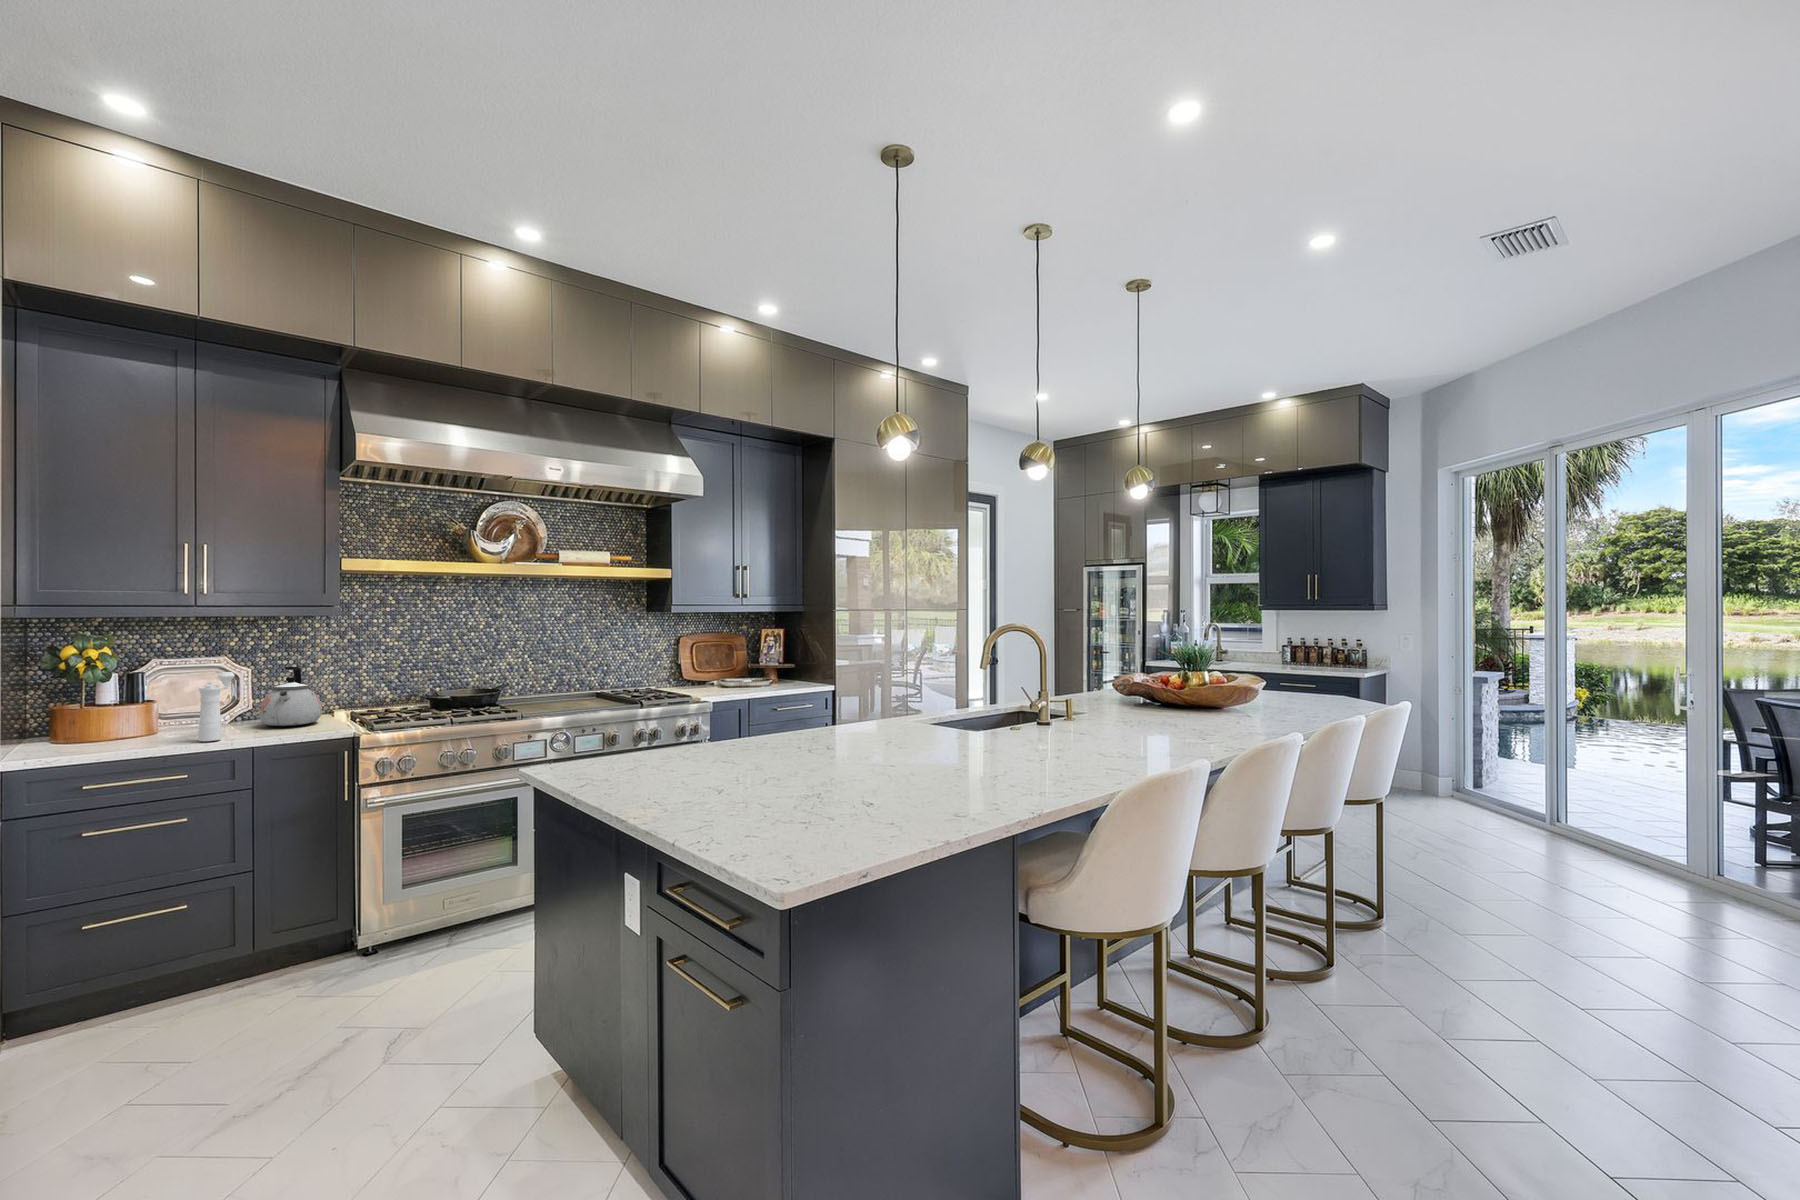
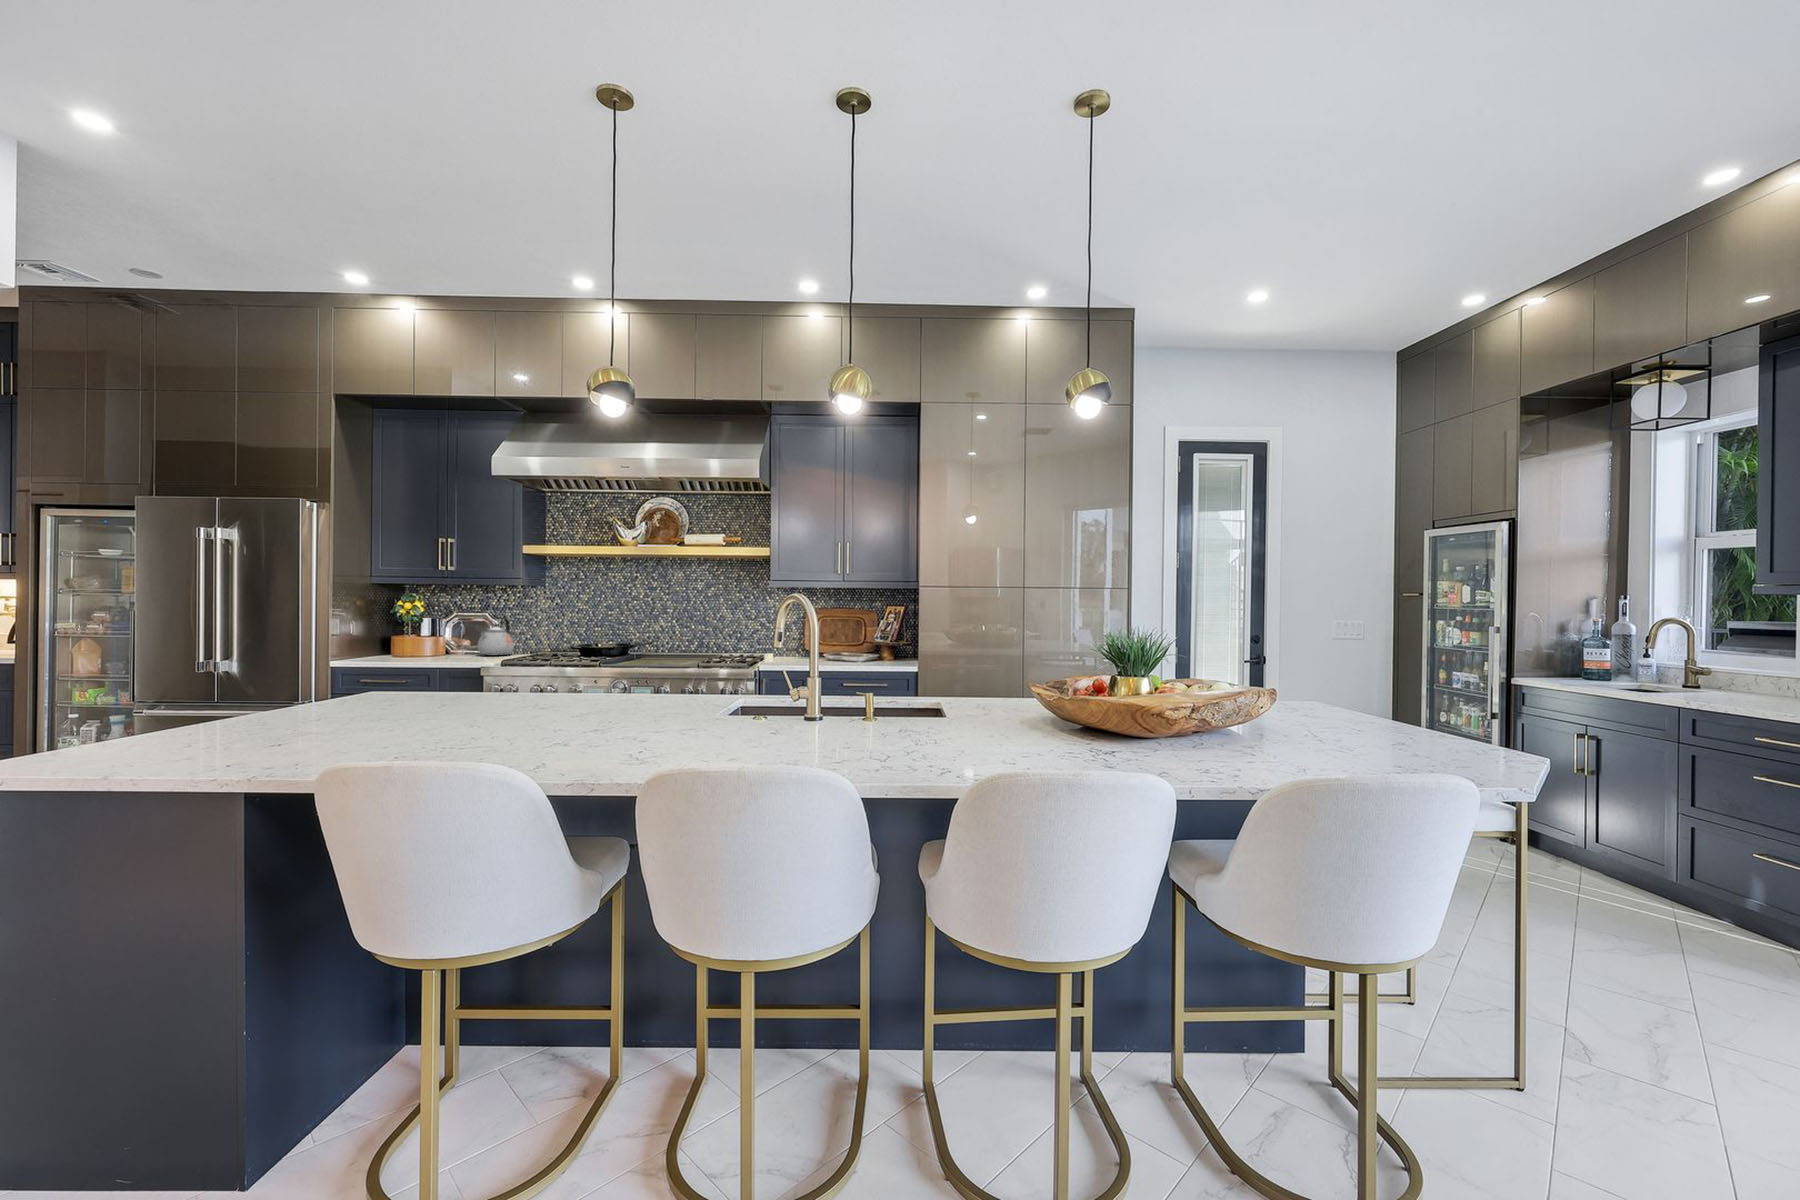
pepper mill: present [199,672,235,741] -> none [429,618,460,658]

